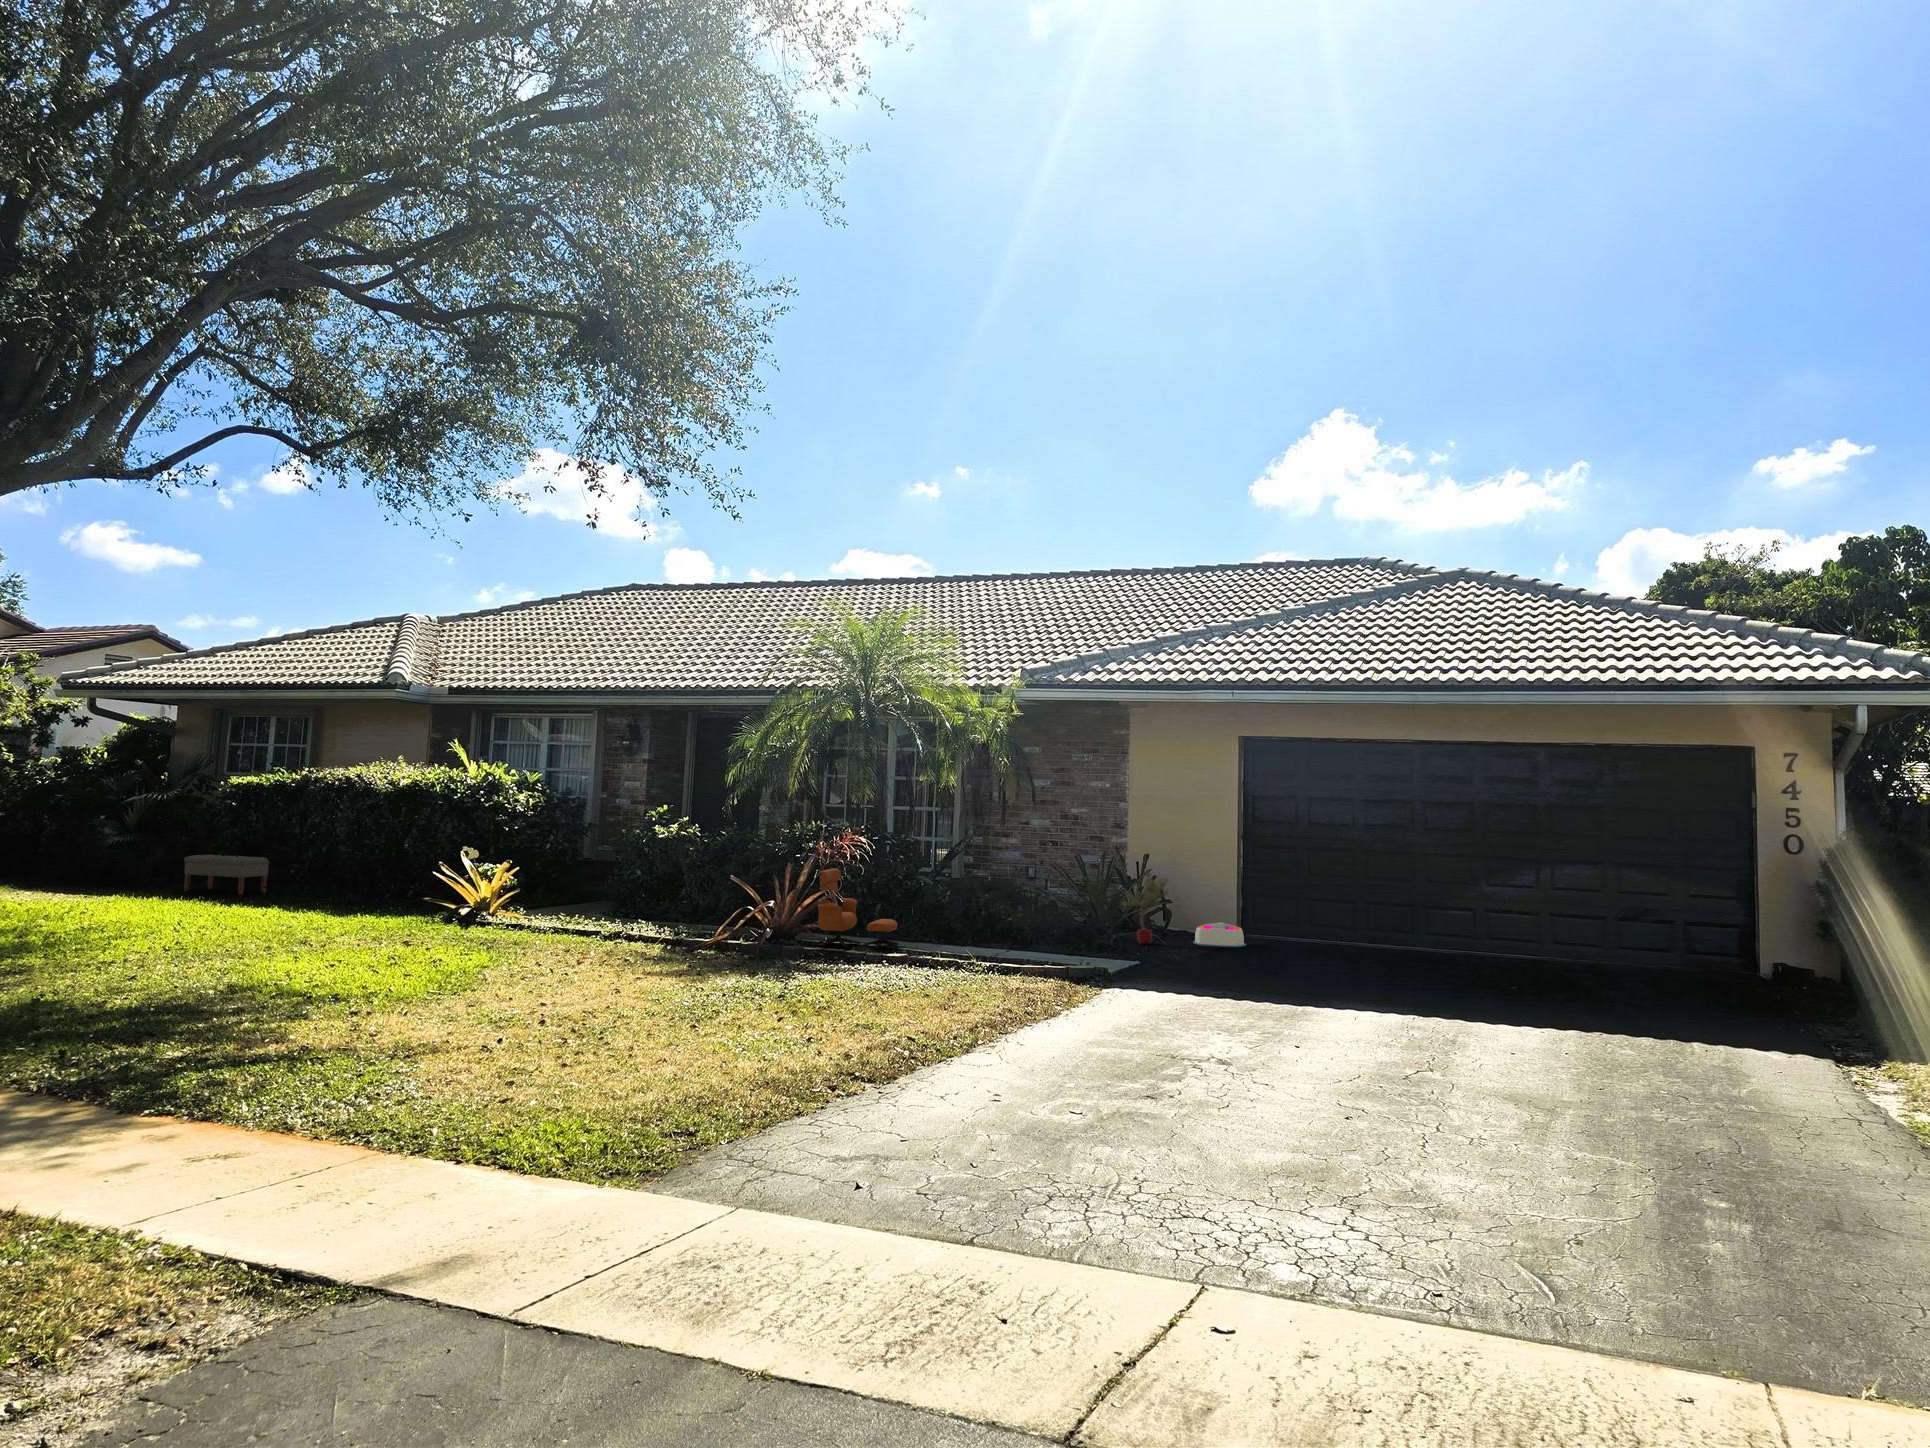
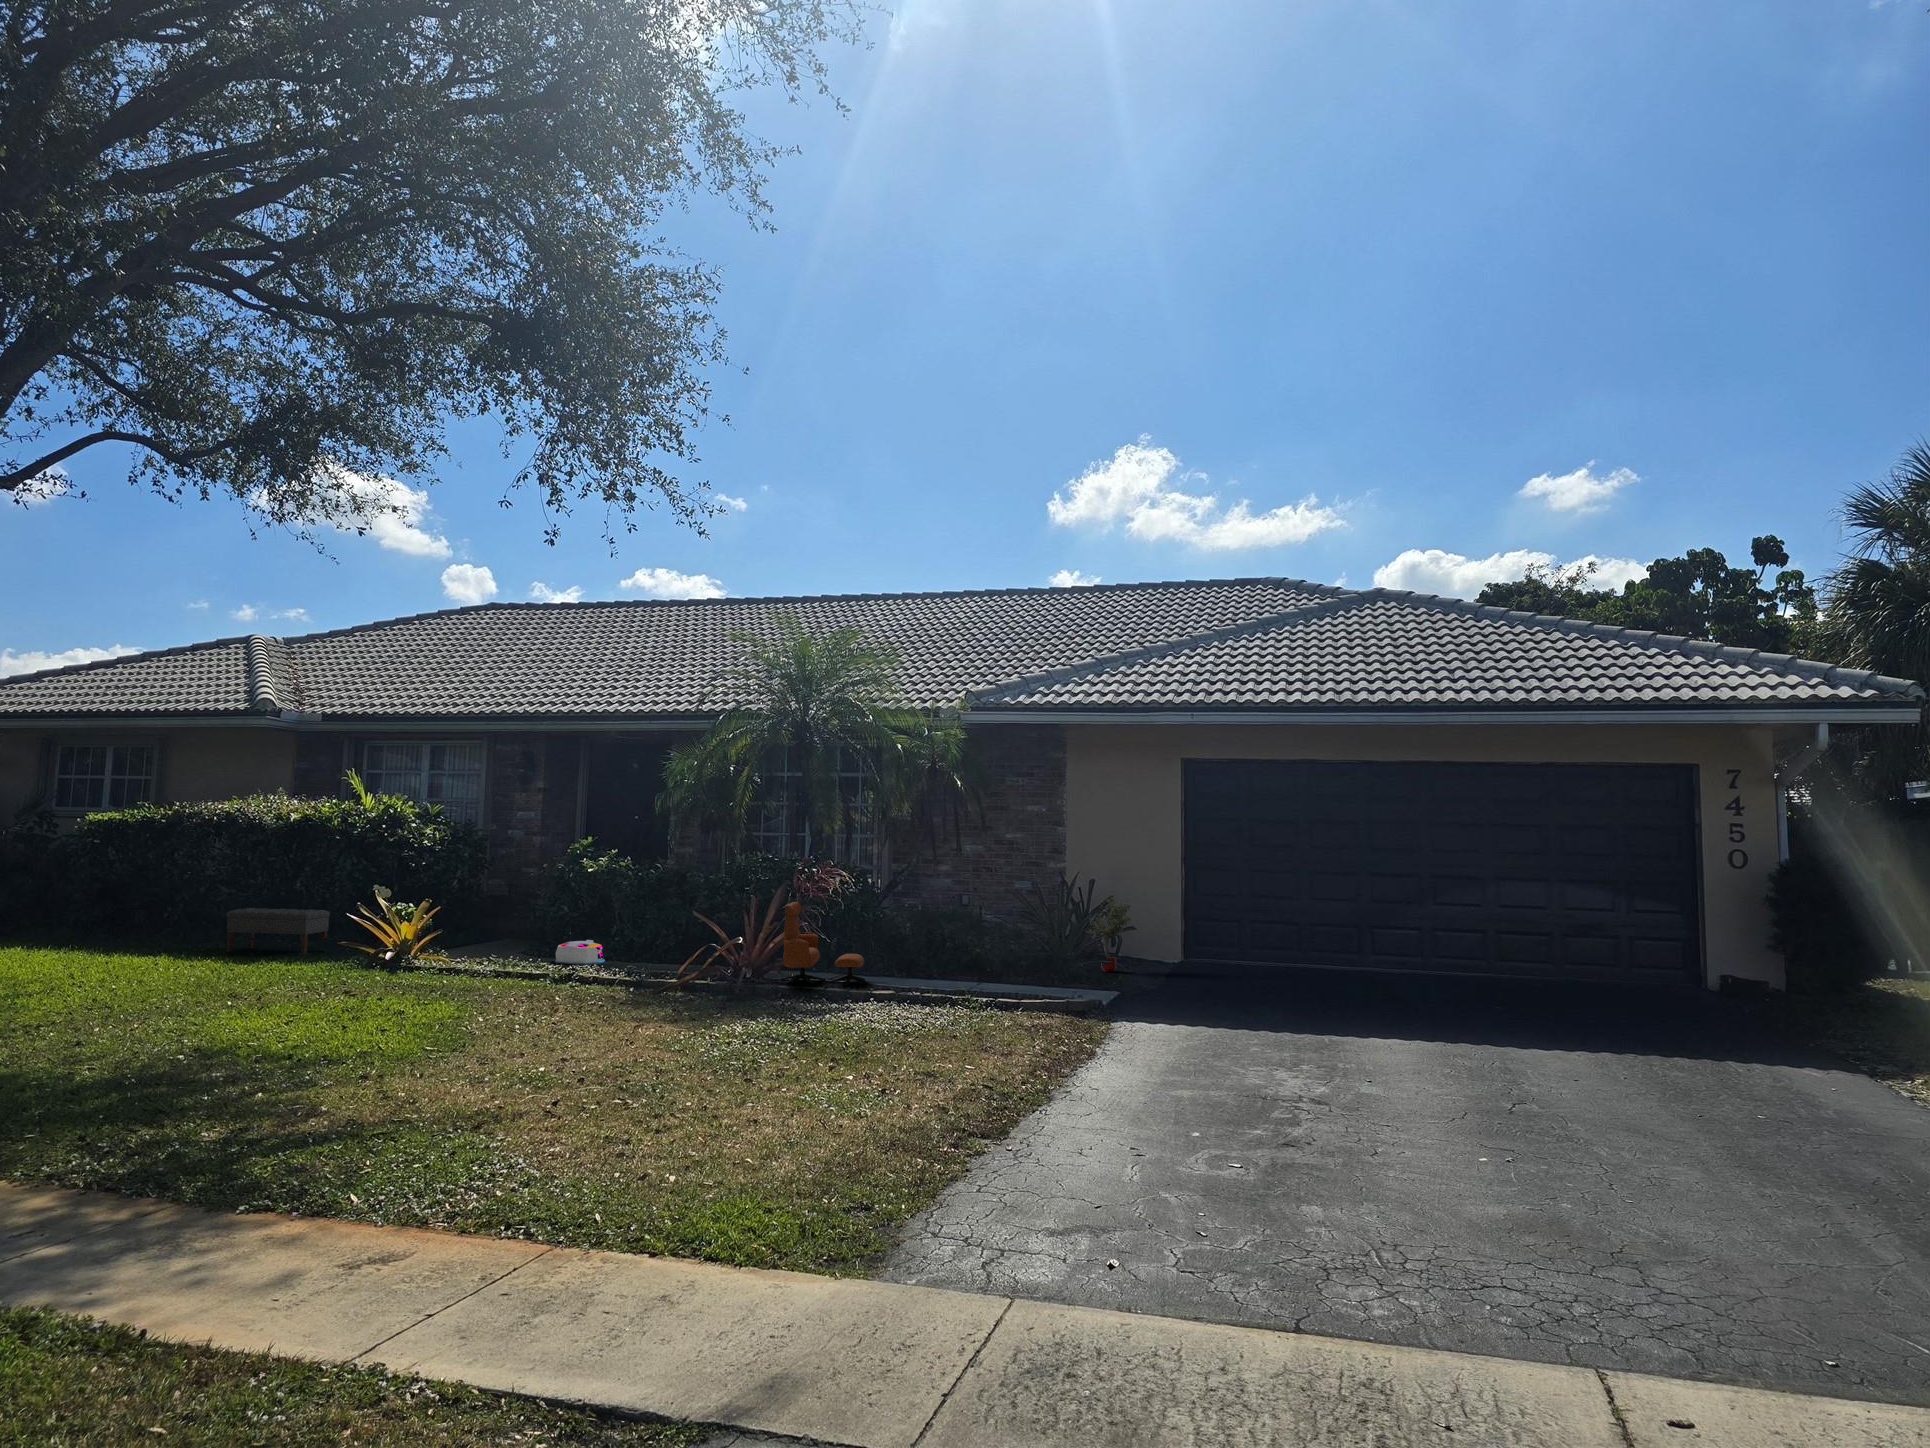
bench: present [184,855,269,895] -> present [226,908,330,955]
storage bin: present [1193,922,1246,947] -> present [555,940,605,965]

